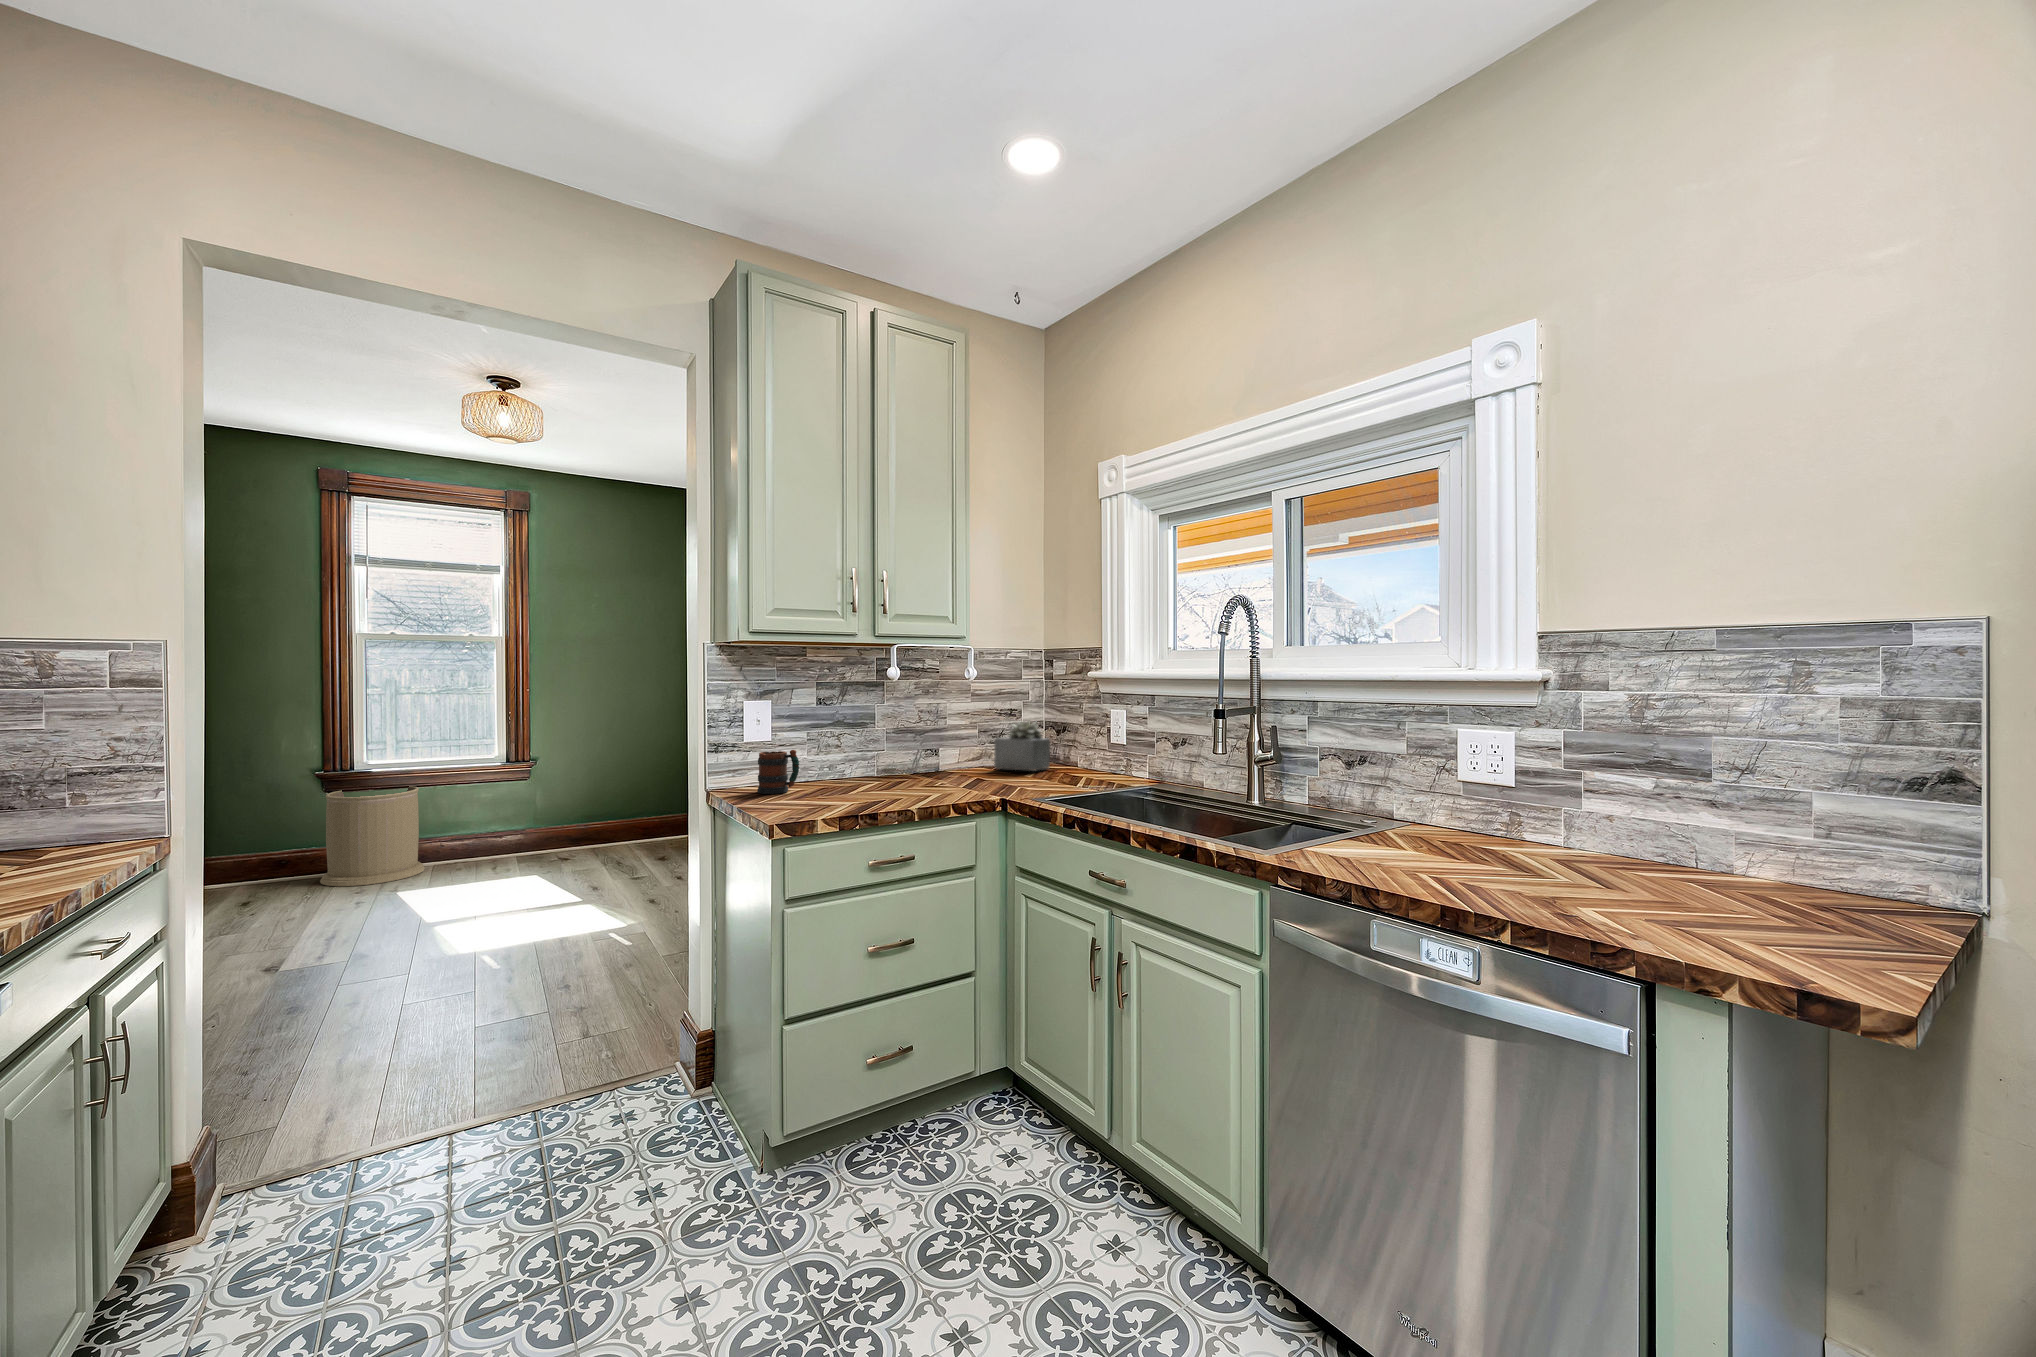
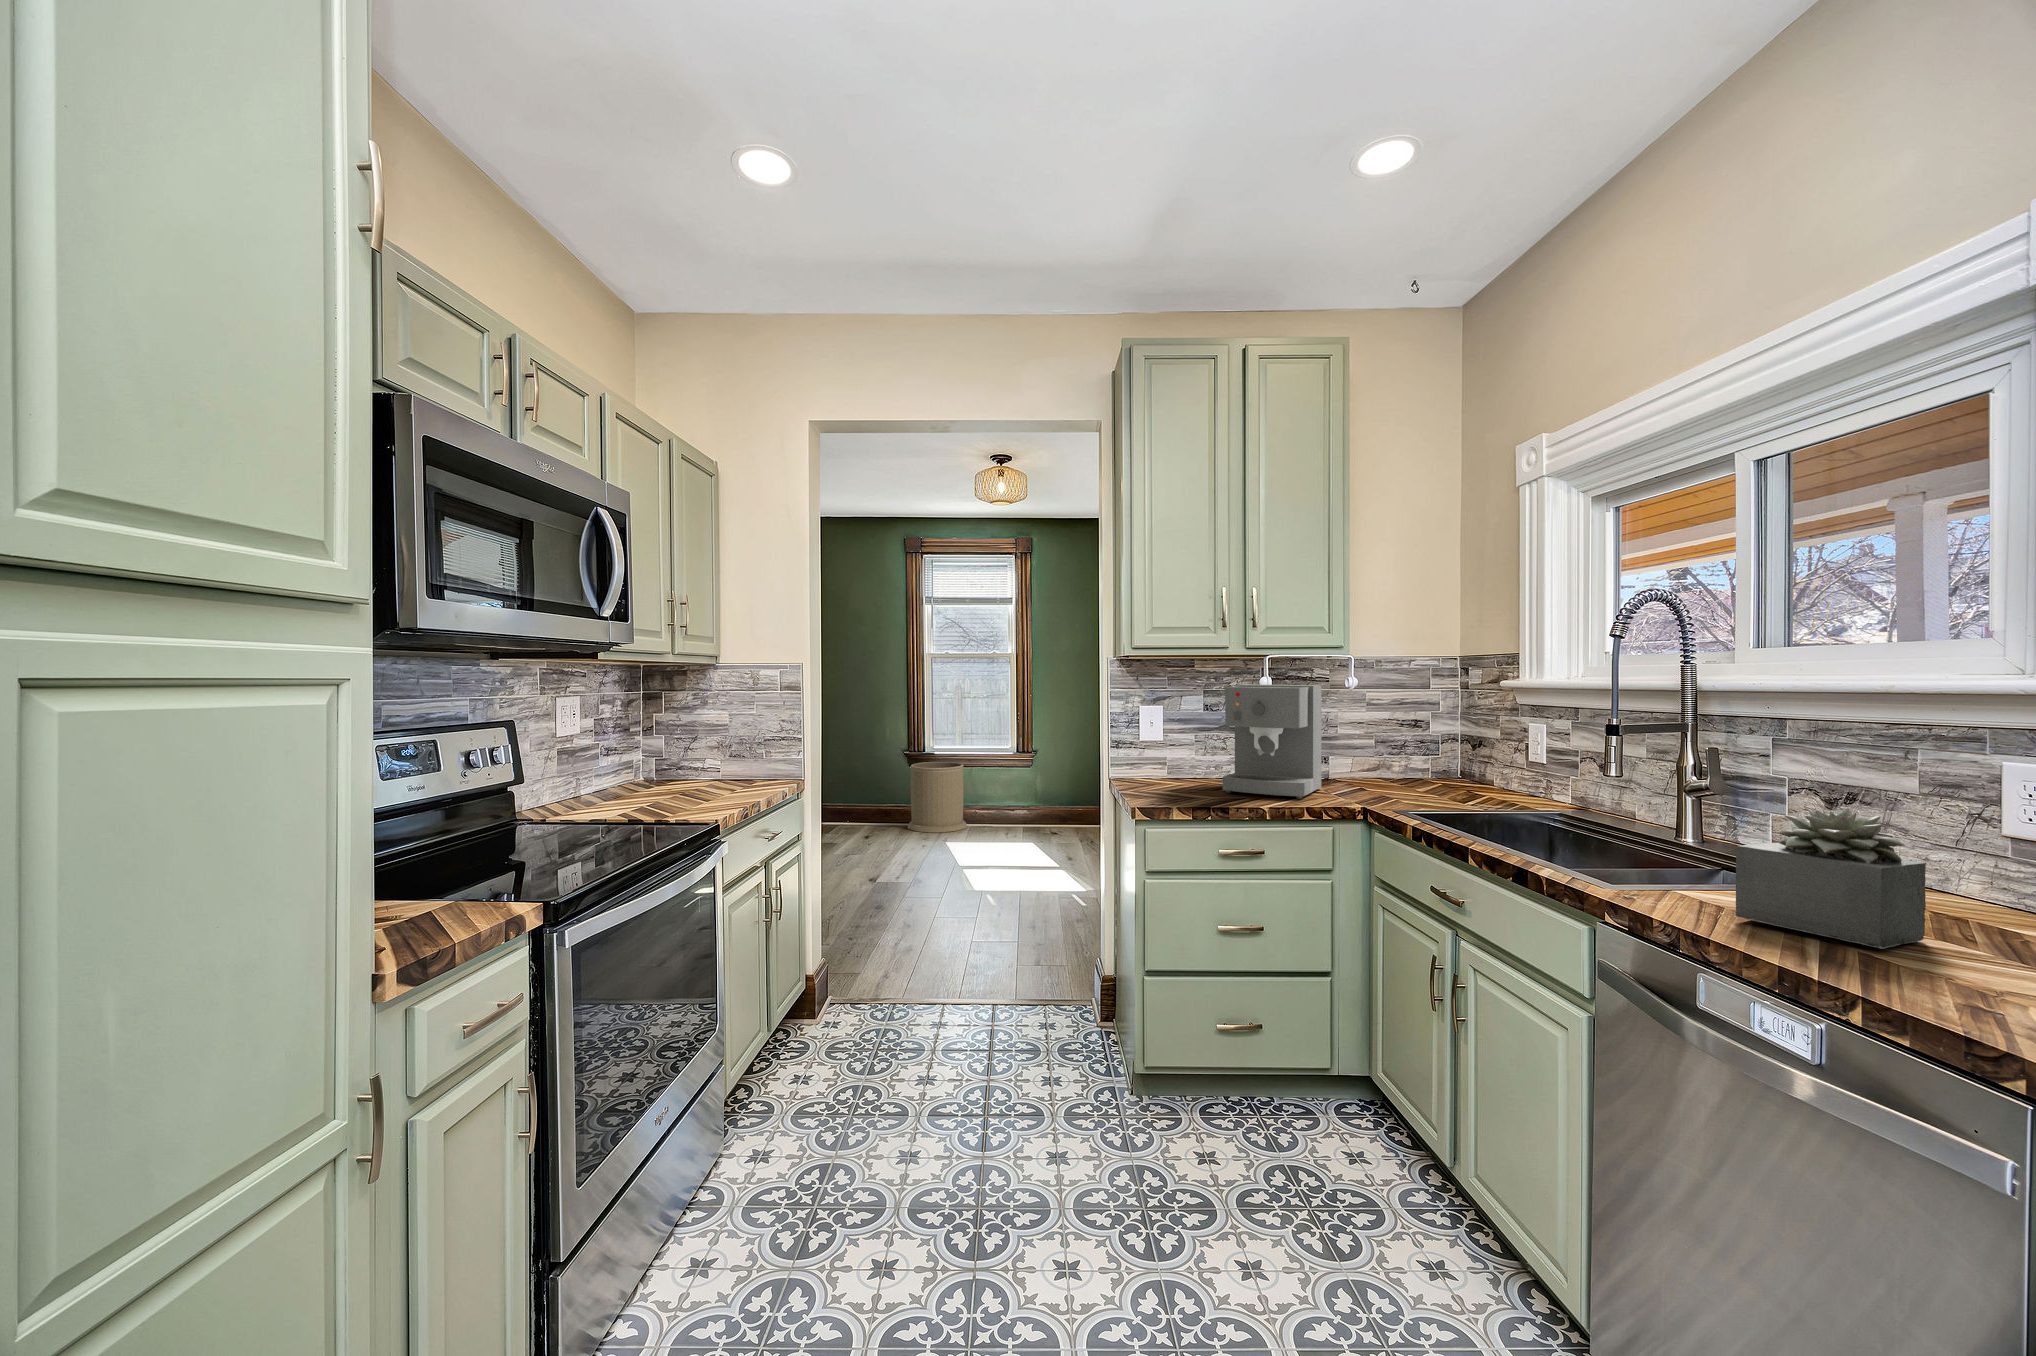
coffee maker: none [850,677,942,797] -> present [1223,684,1321,799]
succulent plant: present [994,721,1050,771] -> present [1735,808,1926,949]
mug: present [757,750,799,794] -> none [1151,748,1185,784]

